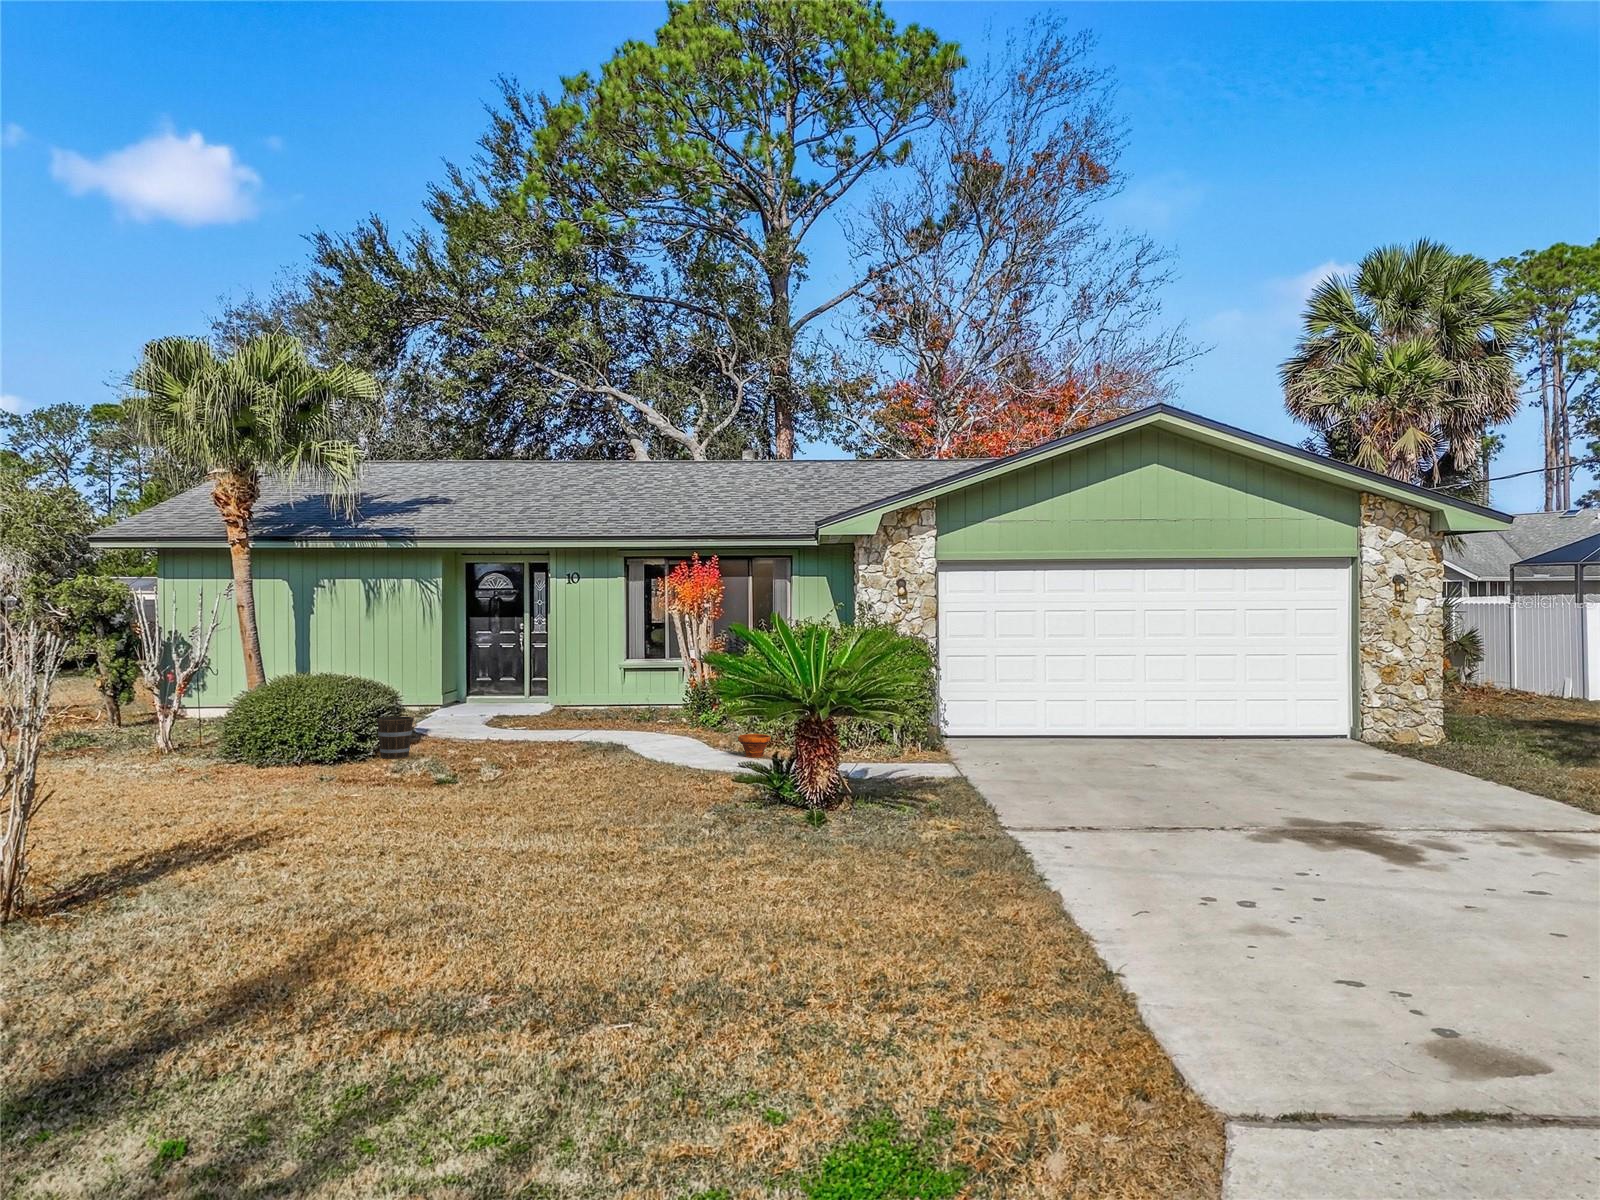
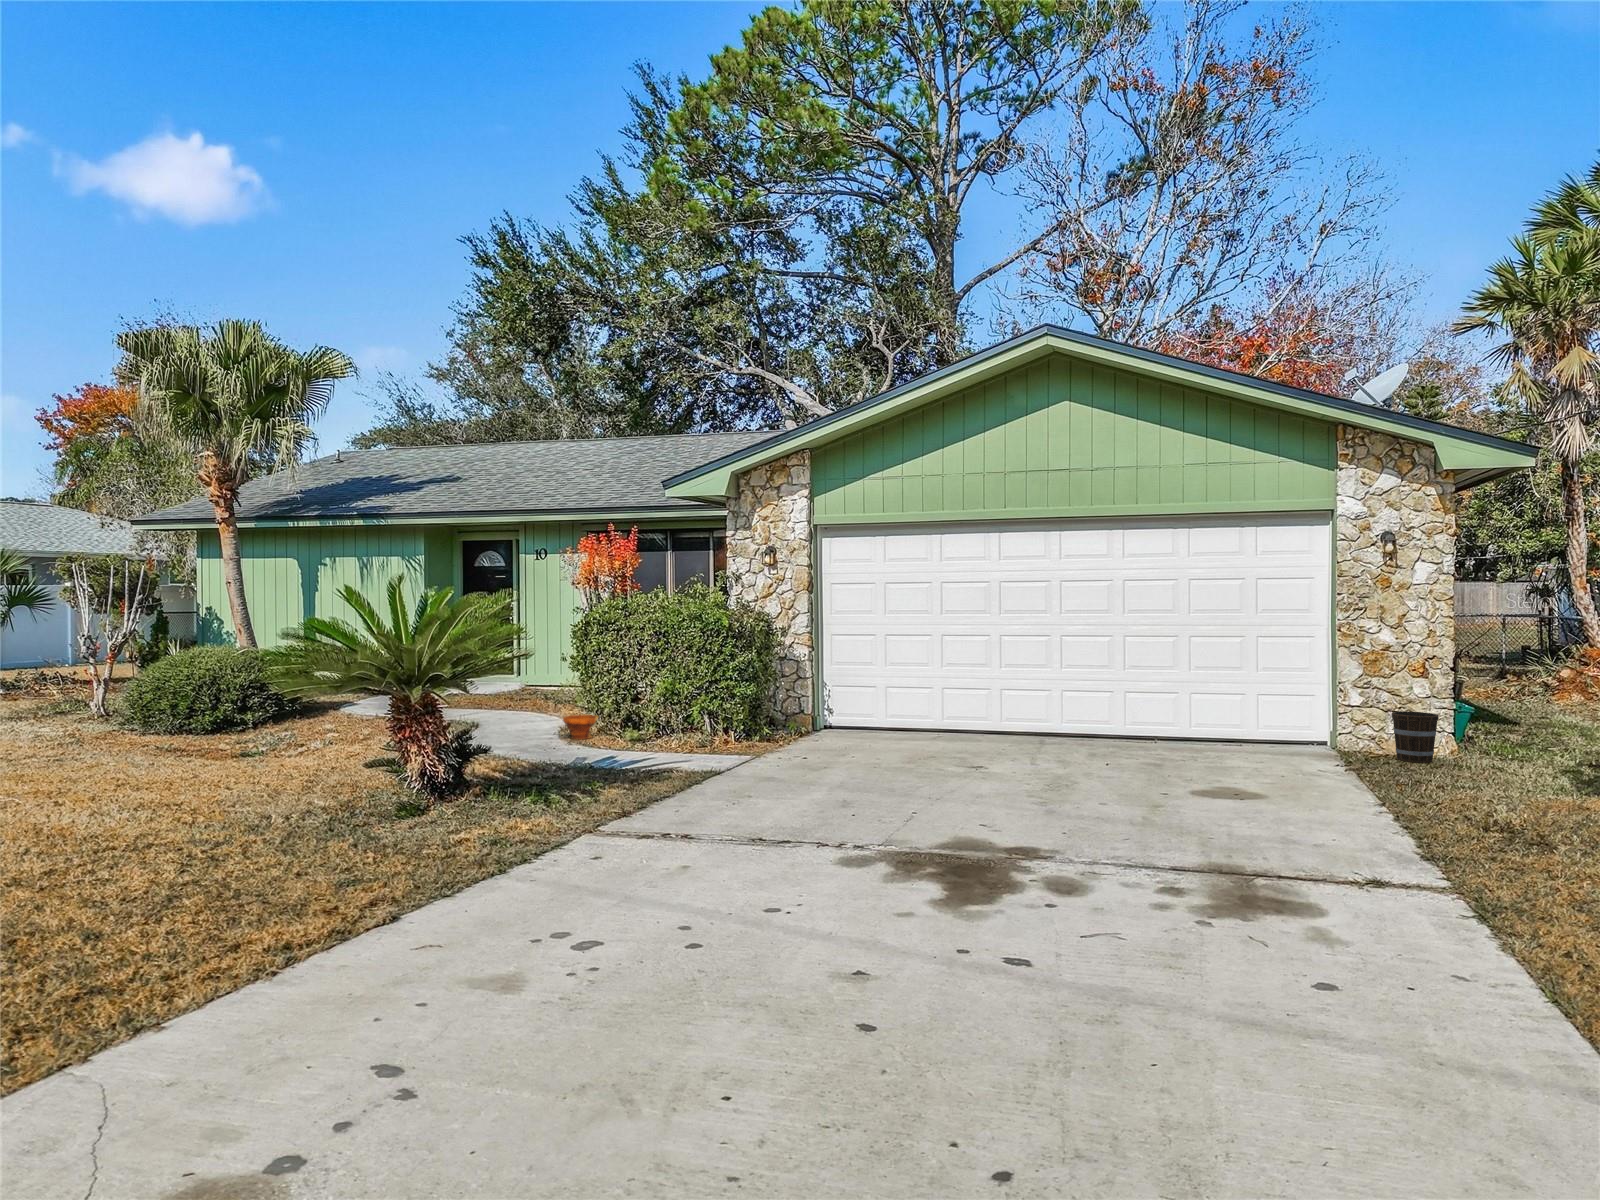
bucket: present [377,717,414,759] -> present [1392,711,1439,763]

